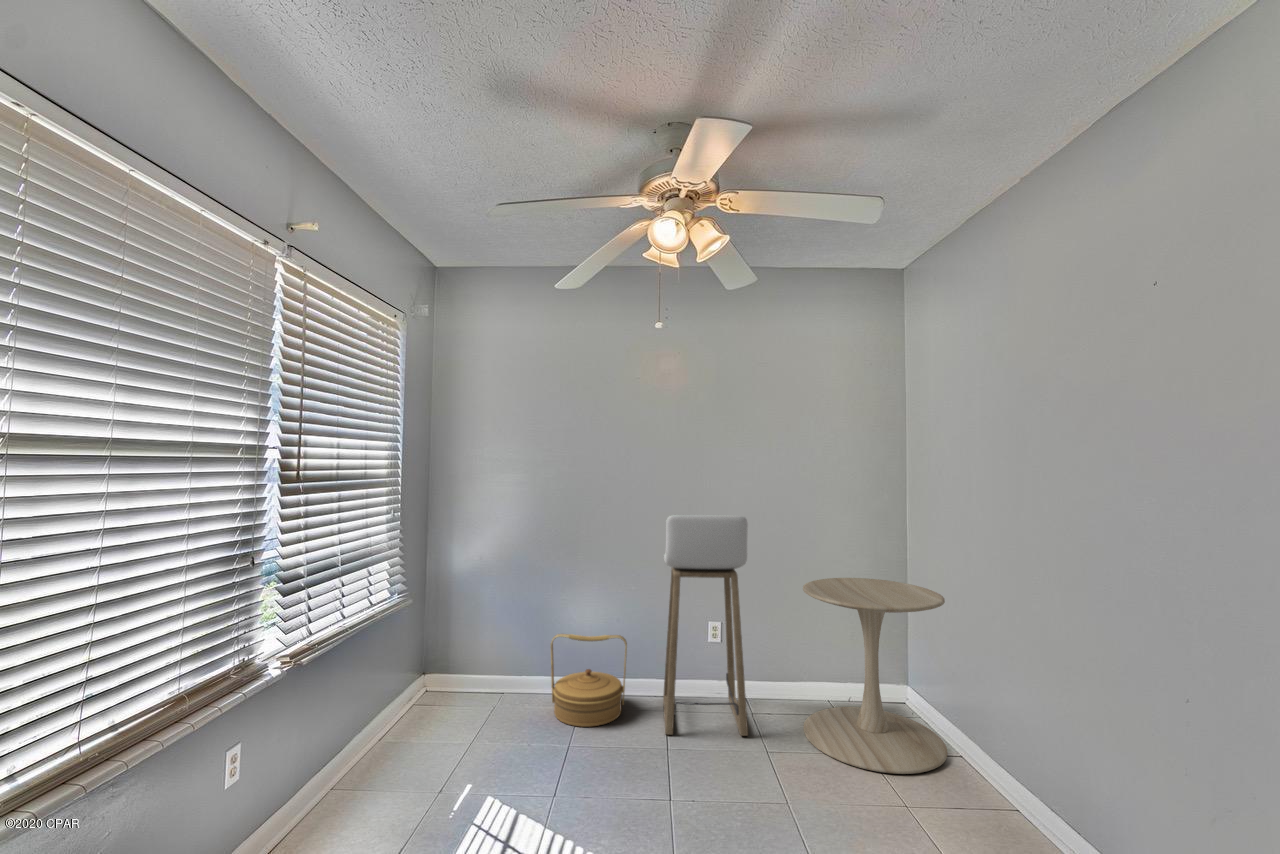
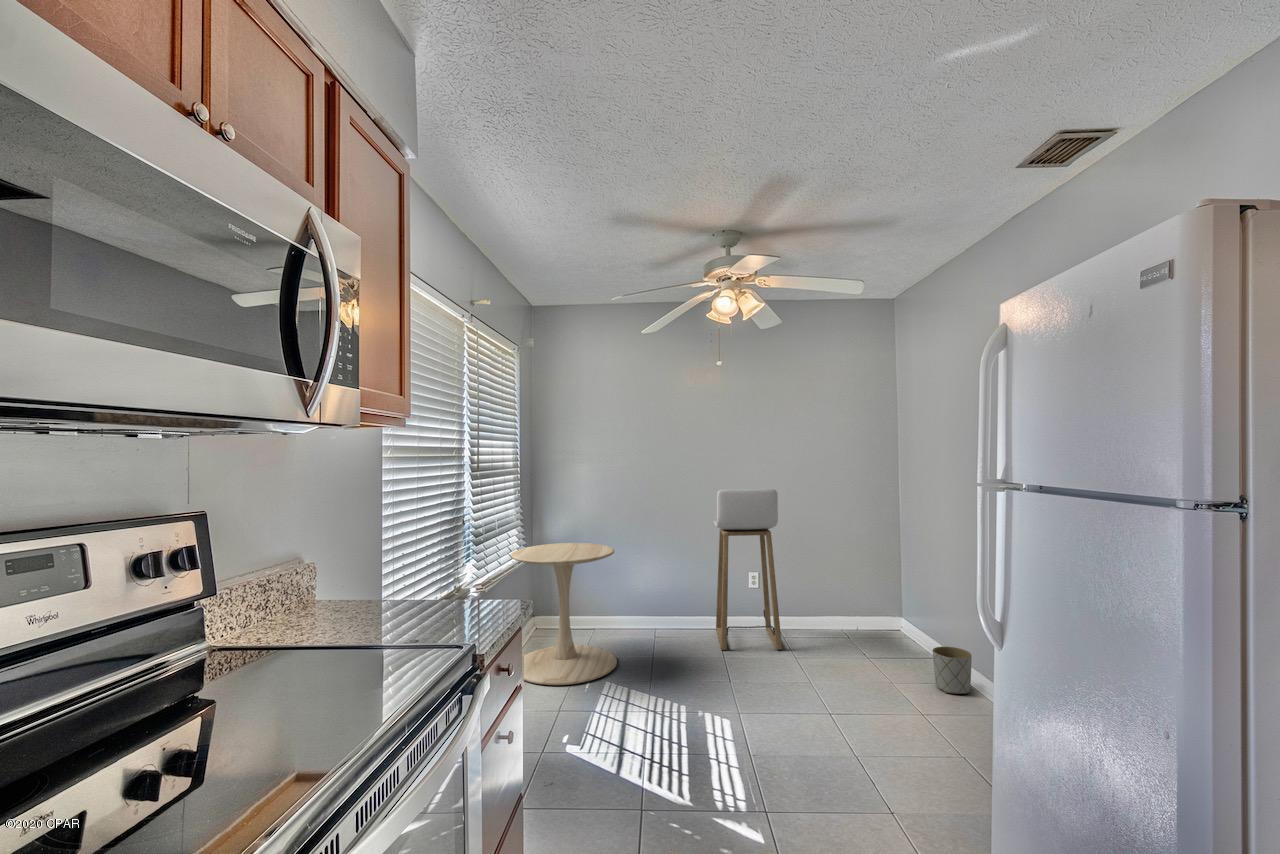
pedestal table: present [803,578,947,774] -> present [511,543,617,685]
woven basket: present [551,634,627,727] -> none [631,581,689,647]
planter: none [963,753,1022,832] -> present [932,646,972,694]

